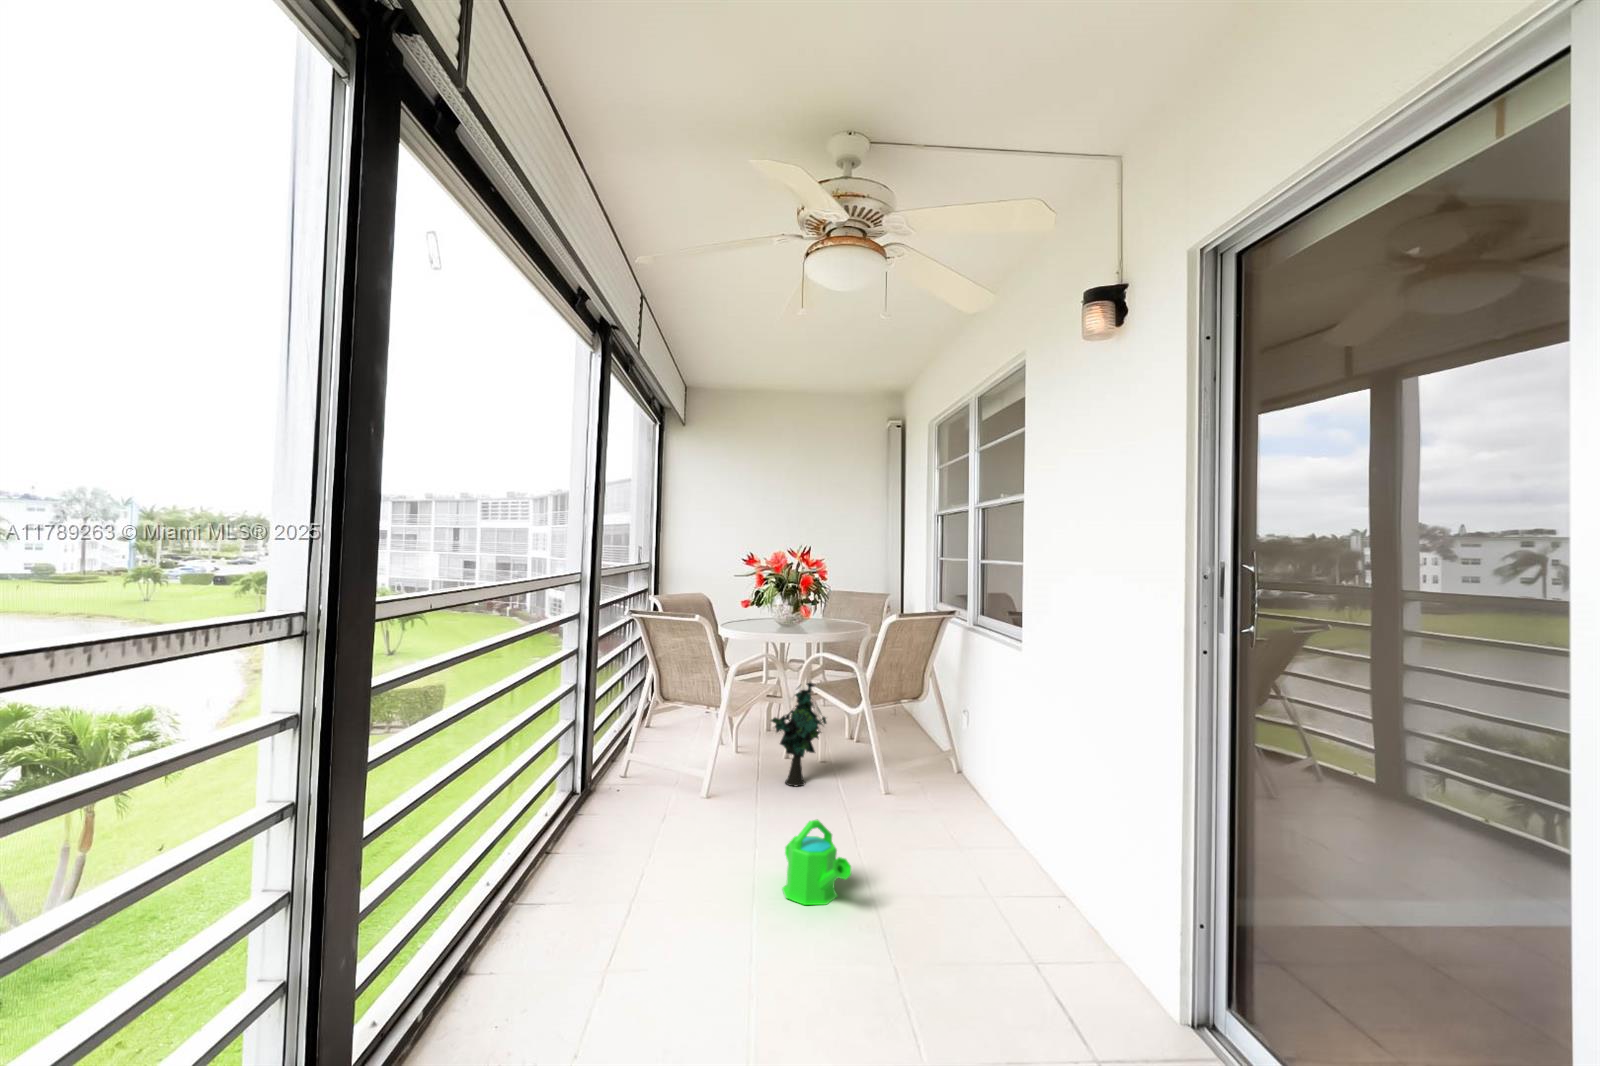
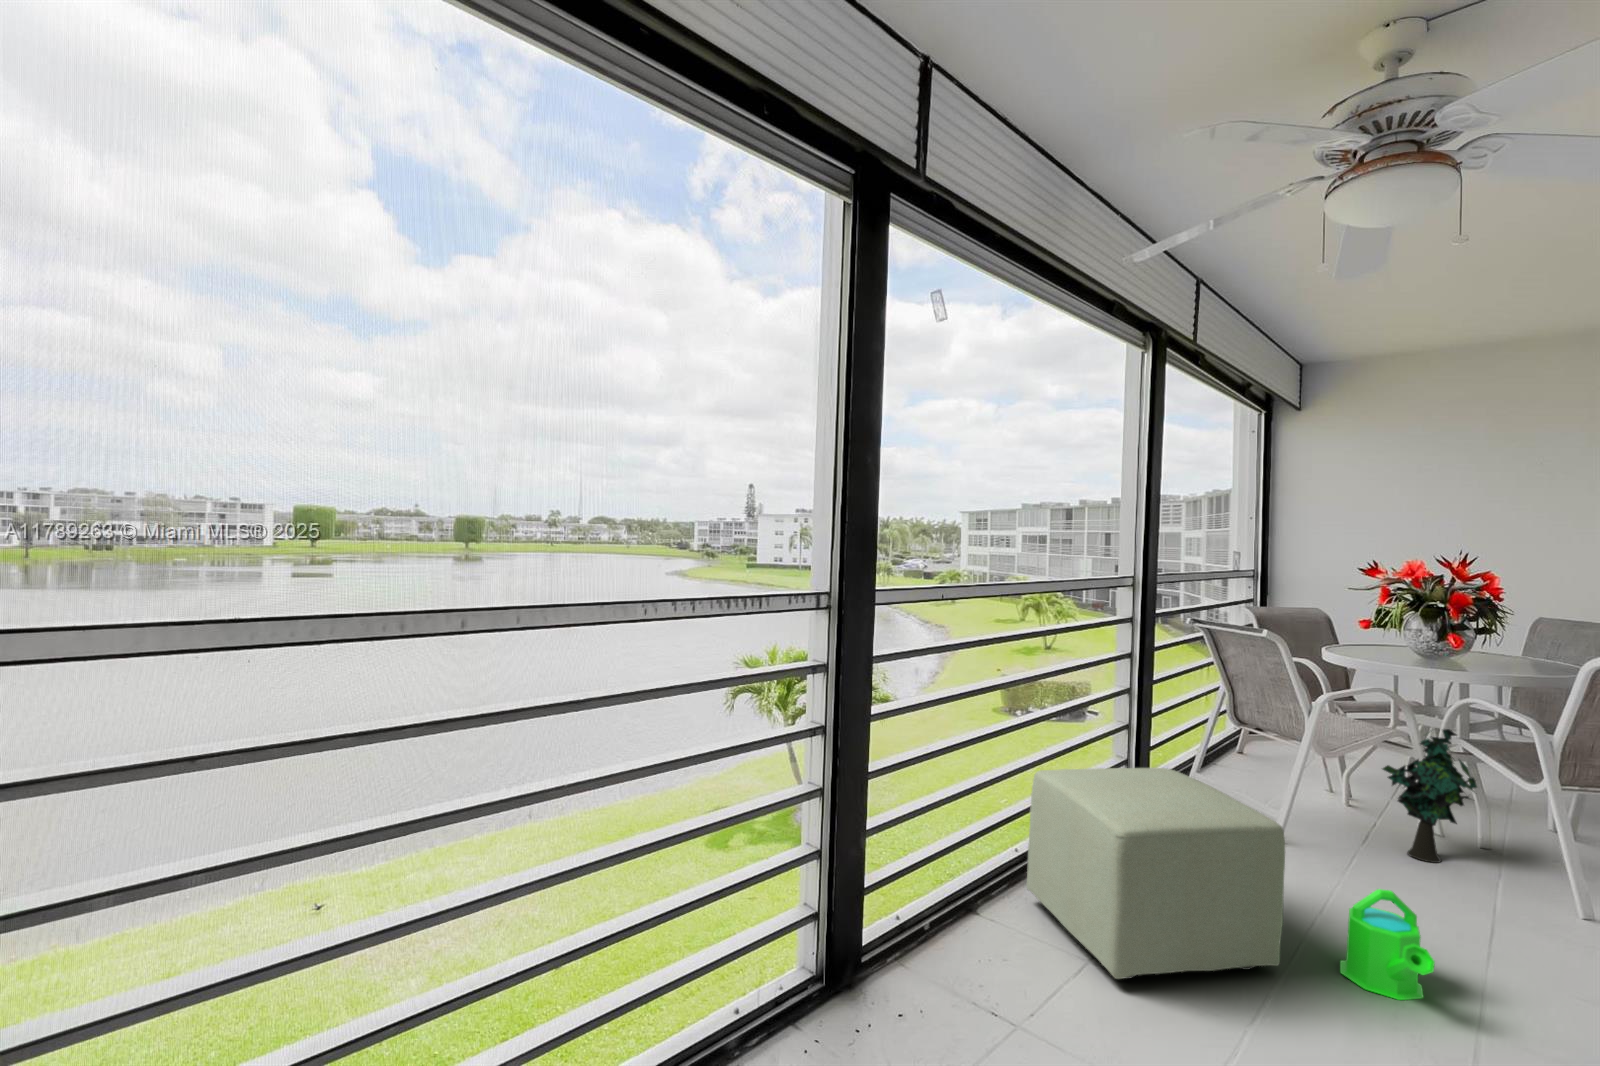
ottoman: none [517,757,756,982] -> present [1027,768,1285,979]

